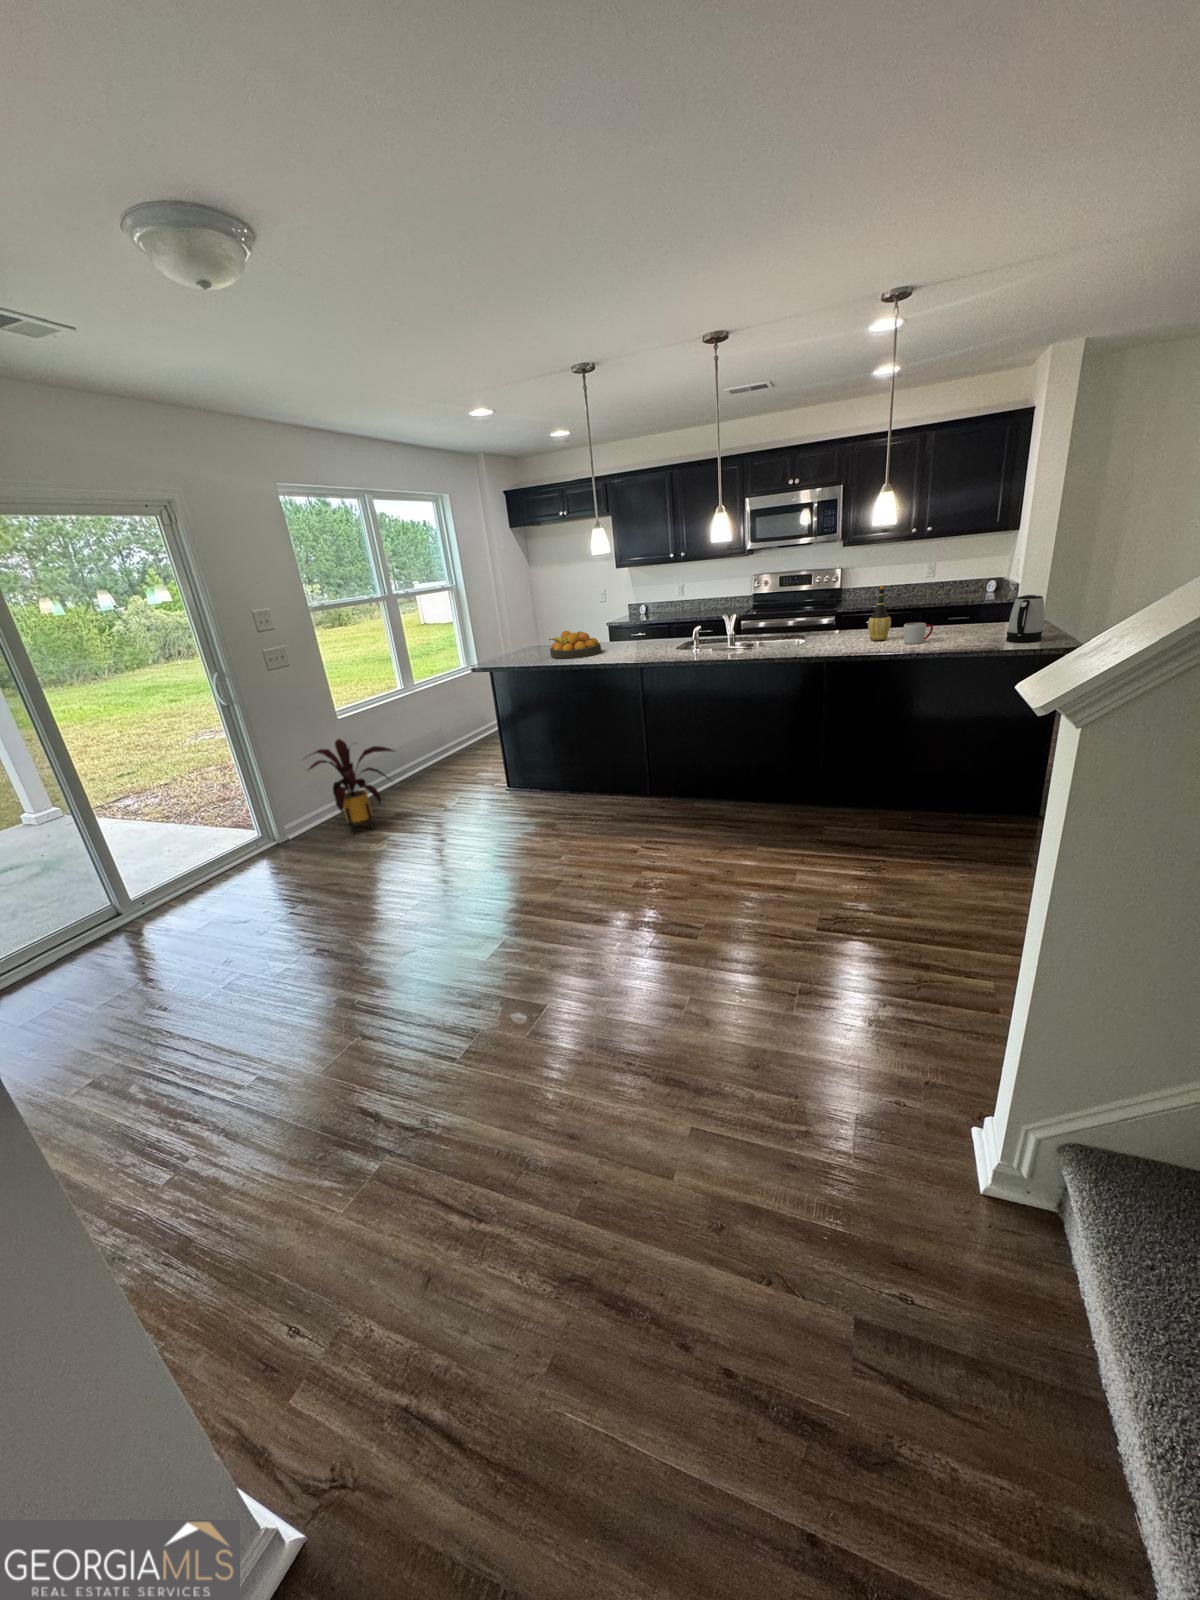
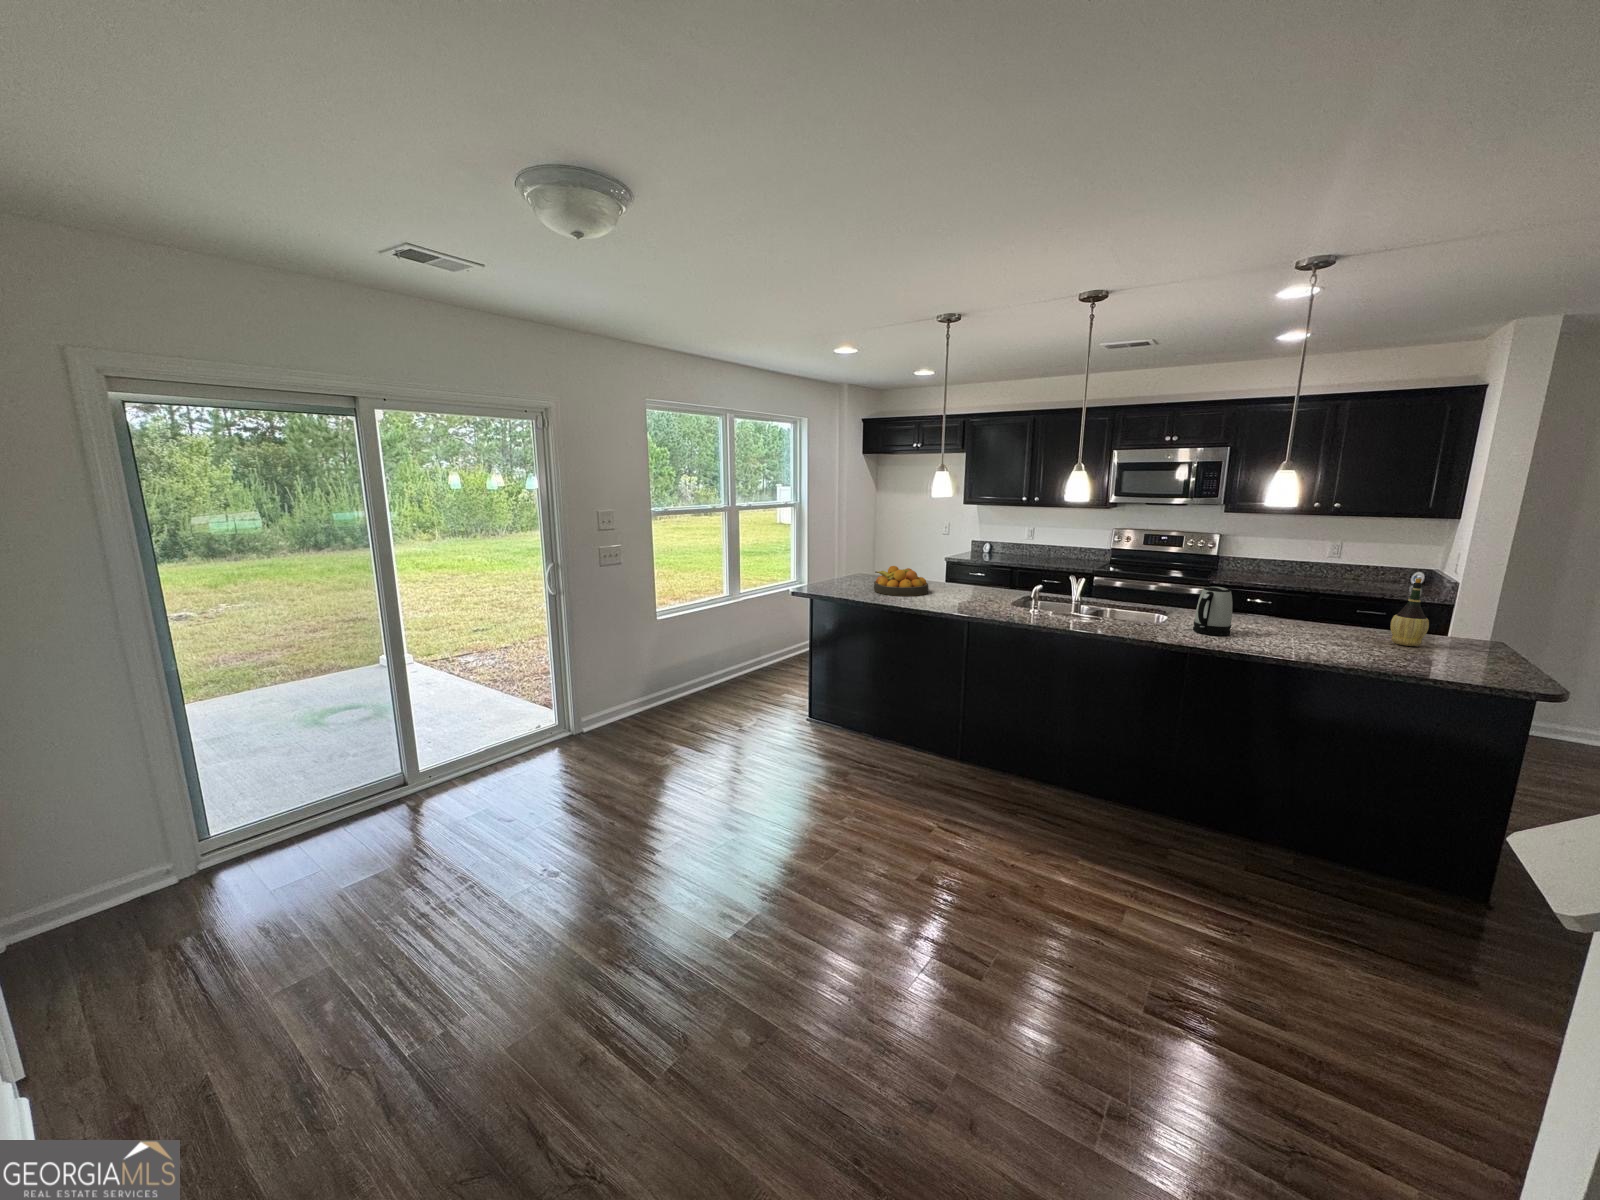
wine bottle: present [868,586,891,640] -> present [1390,578,1429,646]
kettle: present [1006,595,1044,642] -> present [1193,587,1232,636]
mug: present [904,622,933,644] -> none [1299,620,1341,647]
house plant: present [306,739,393,834] -> none [610,639,701,739]

